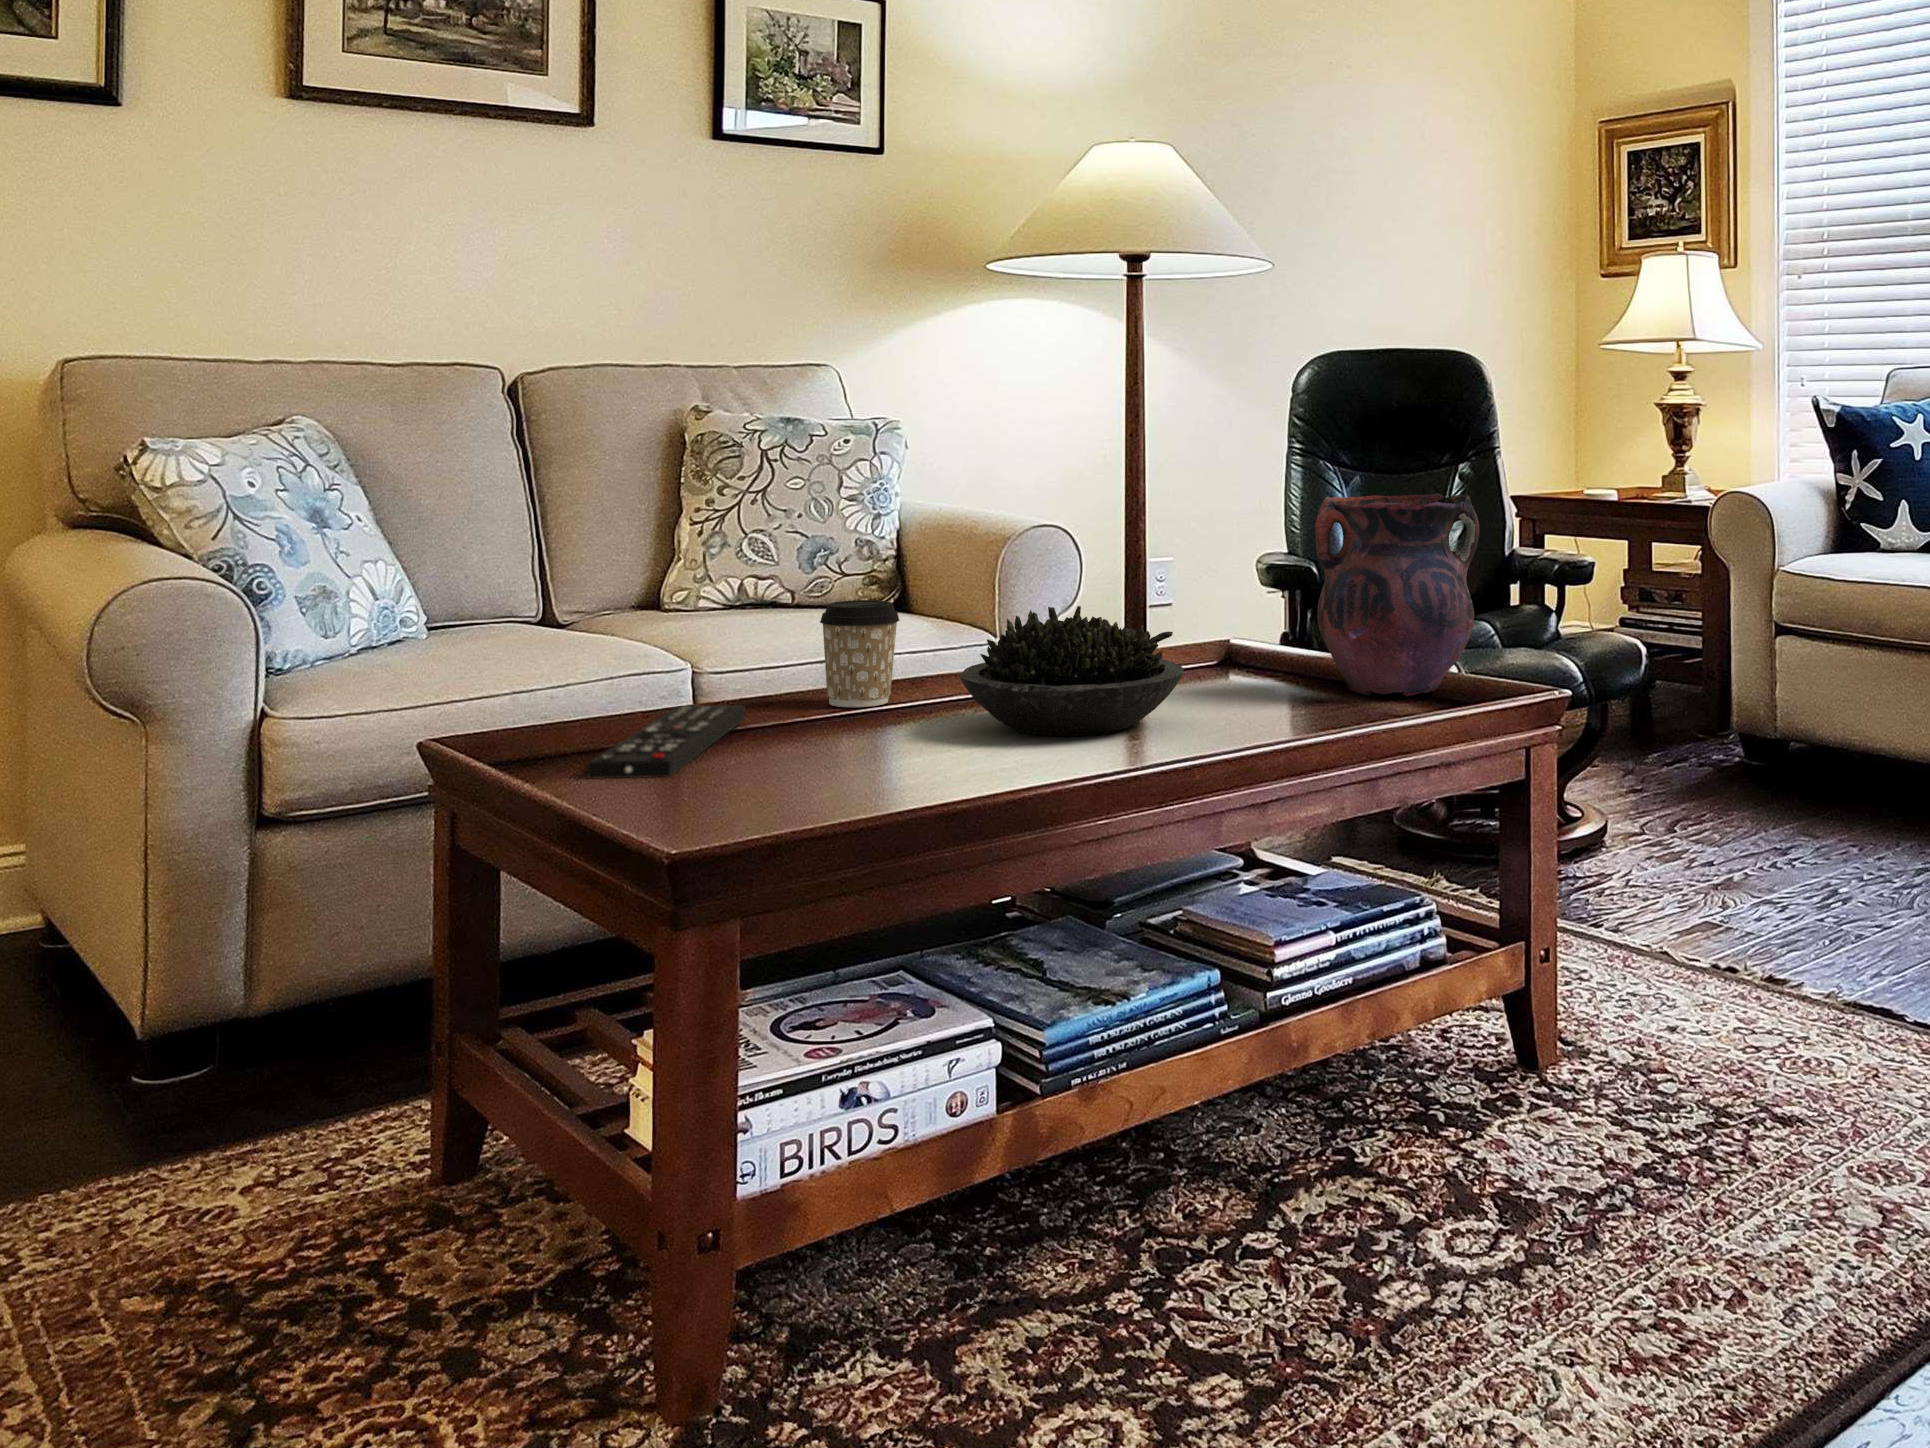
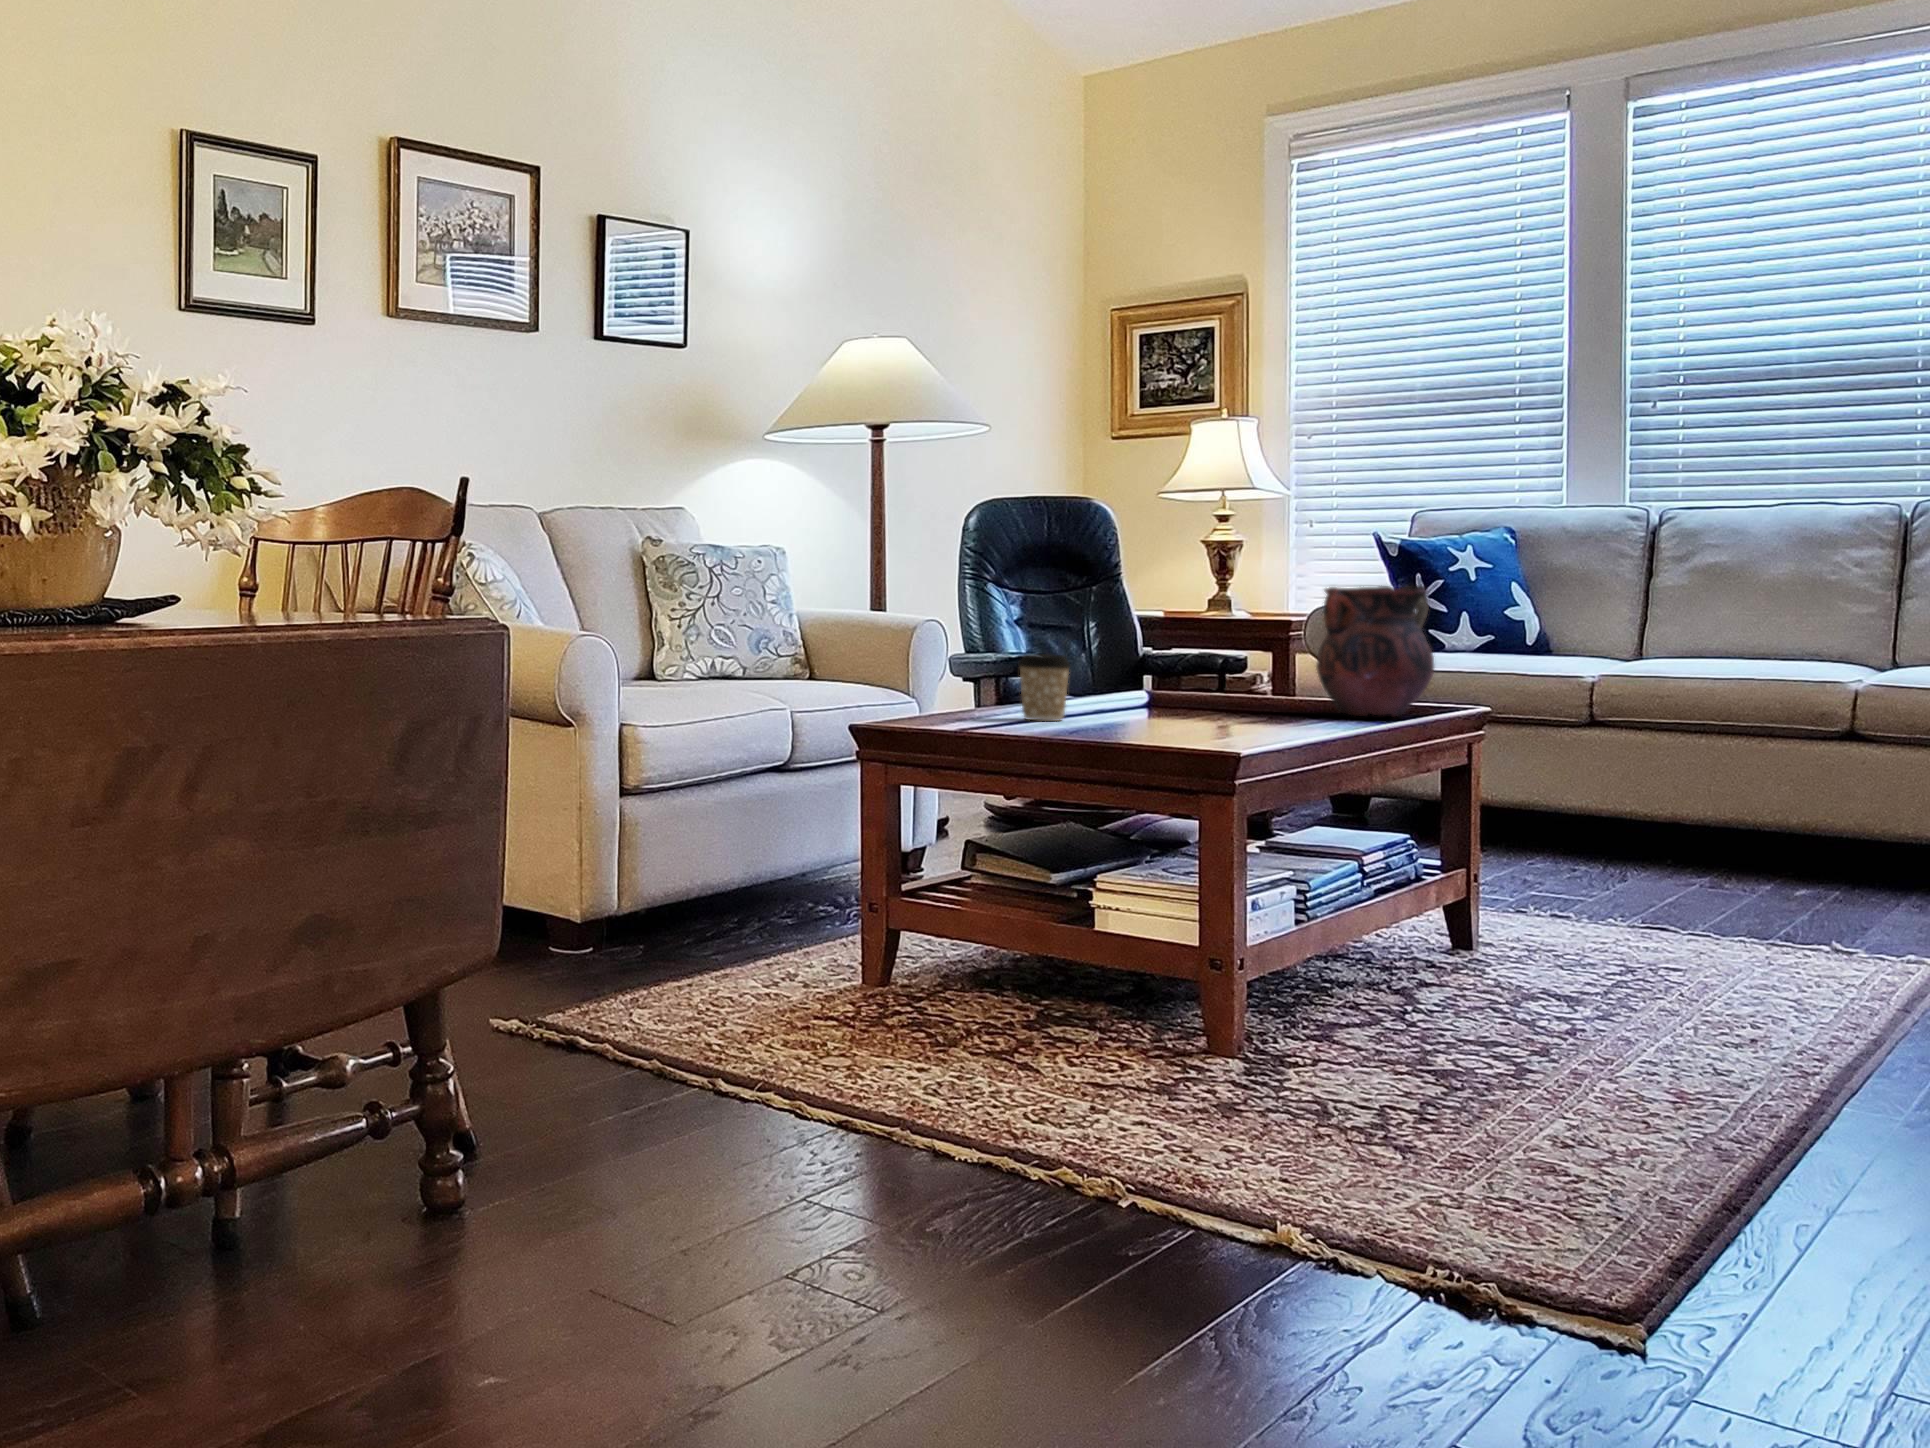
succulent plant: present [959,606,1184,736] -> none [1162,653,1318,731]
remote control: present [588,705,745,778] -> none [978,715,1103,745]

